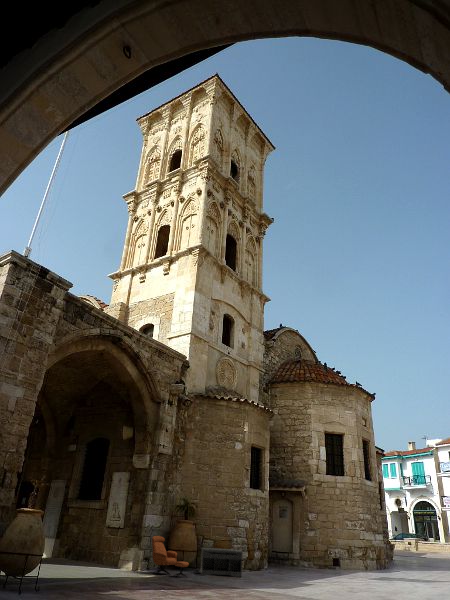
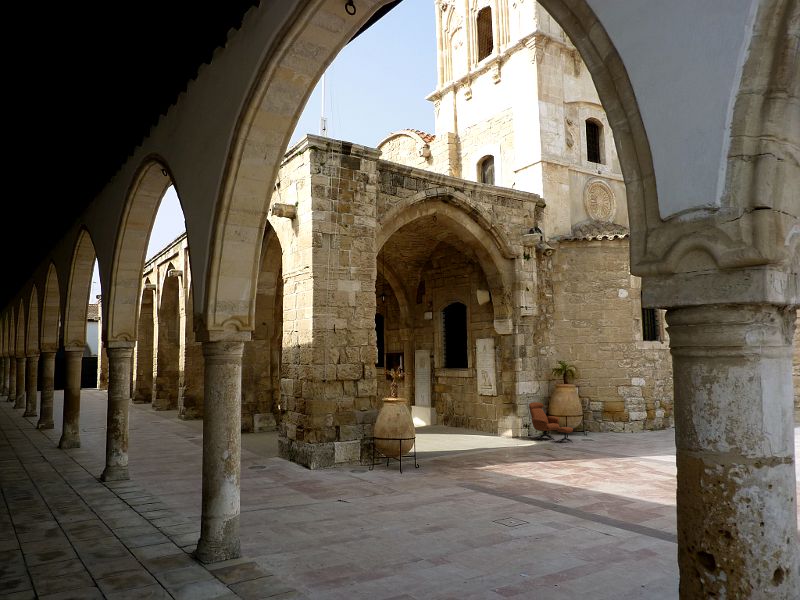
bench: present [200,548,243,577] -> none [589,410,639,438]

